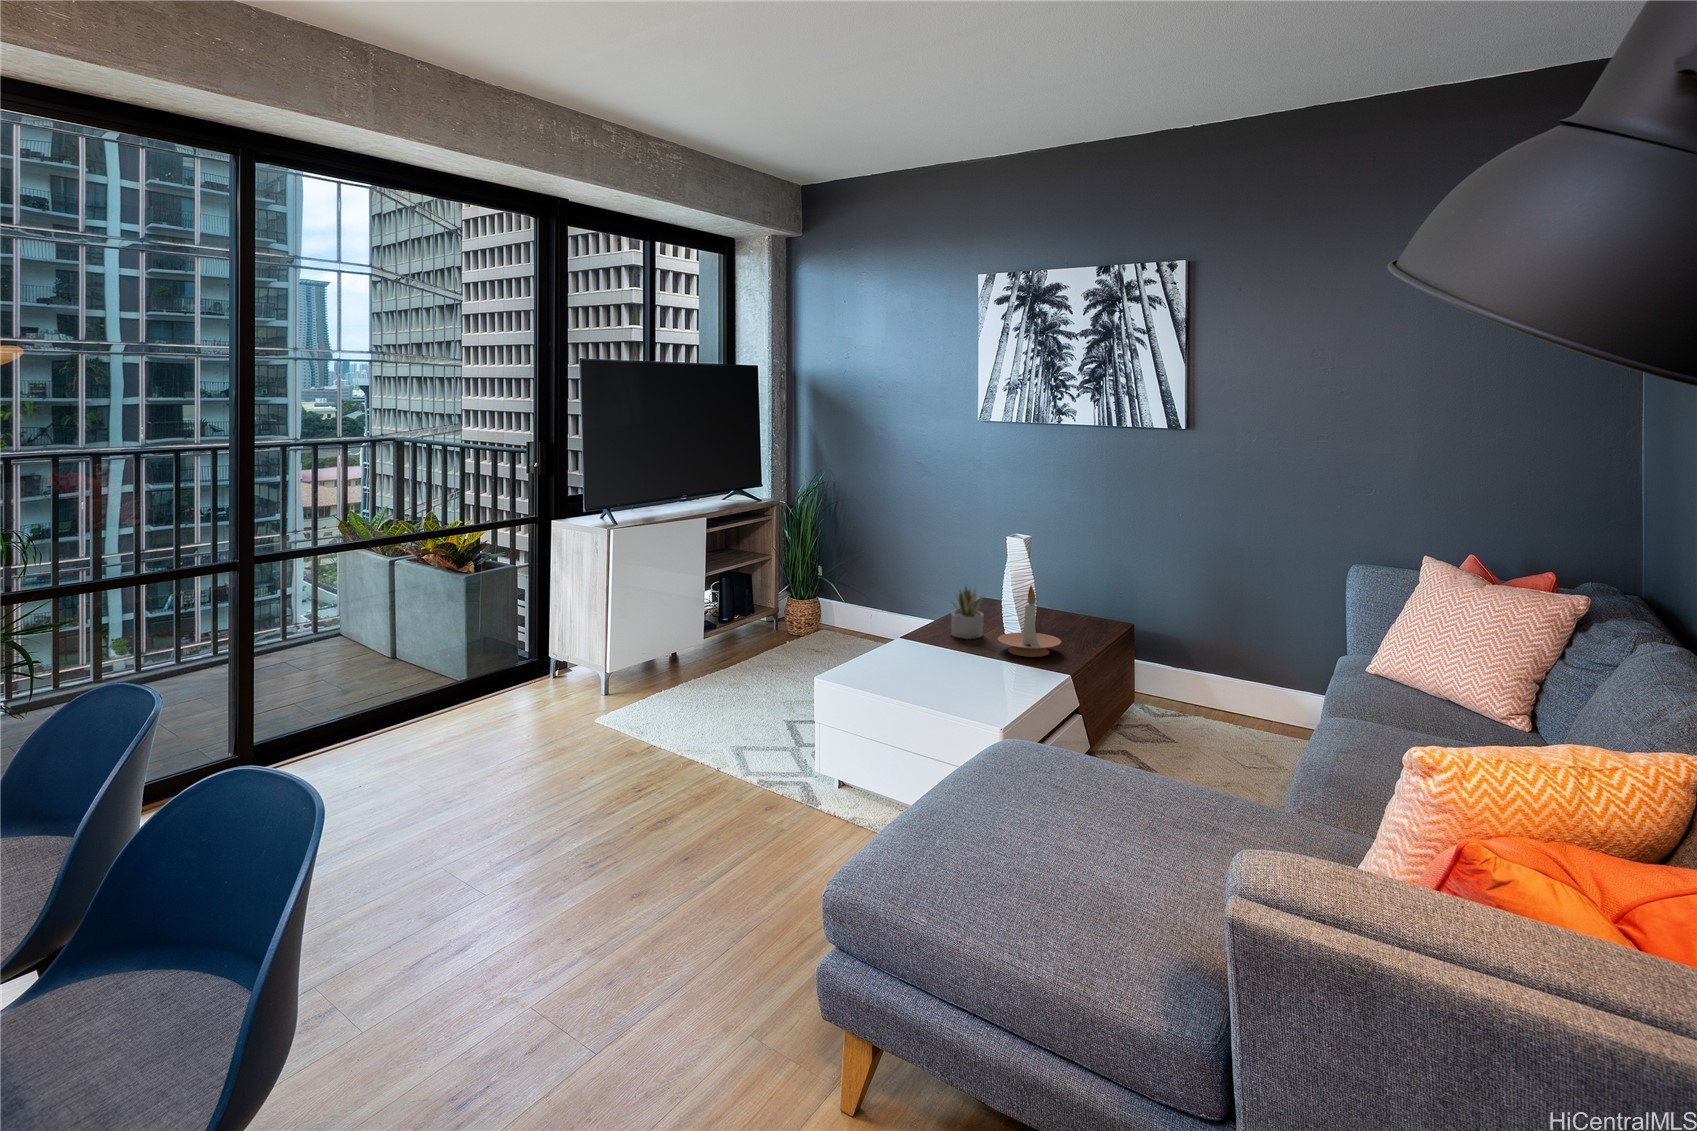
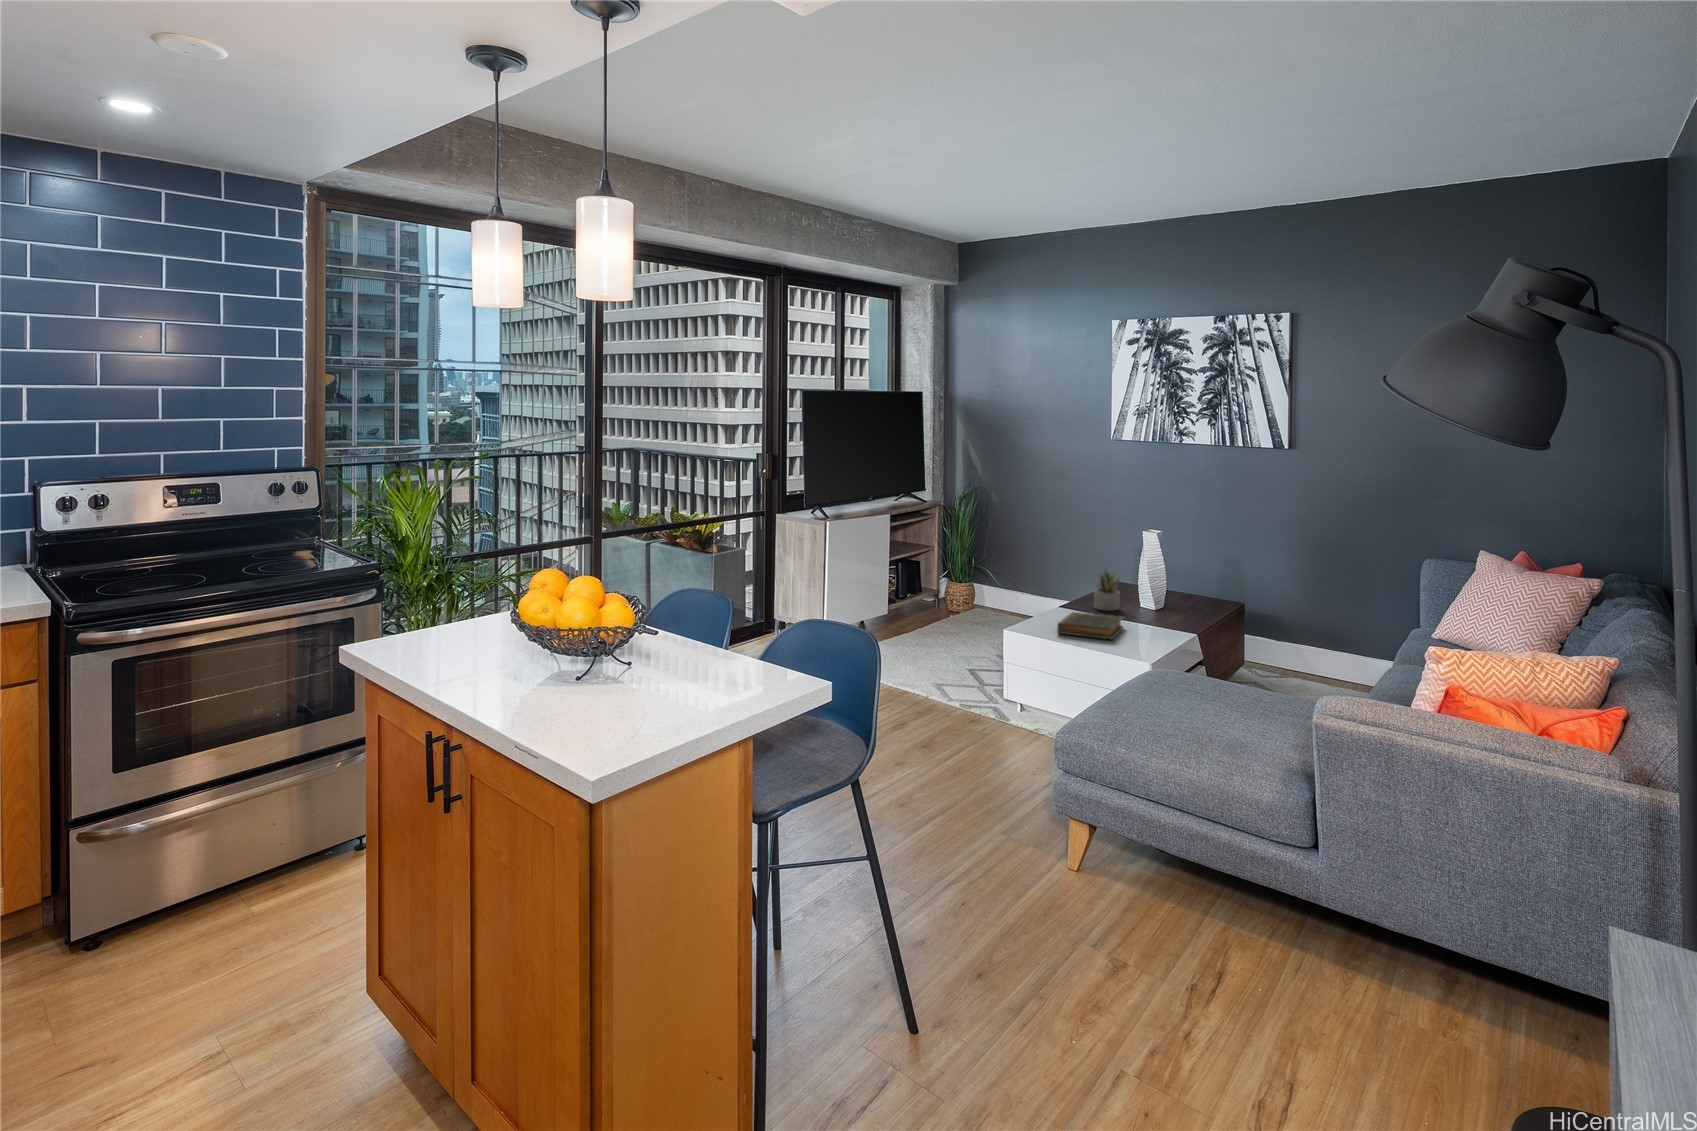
candle holder: present [998,586,1061,657] -> none [1133,569,1184,624]
hardback book: none [896,643,986,684] -> present [1057,612,1123,639]

